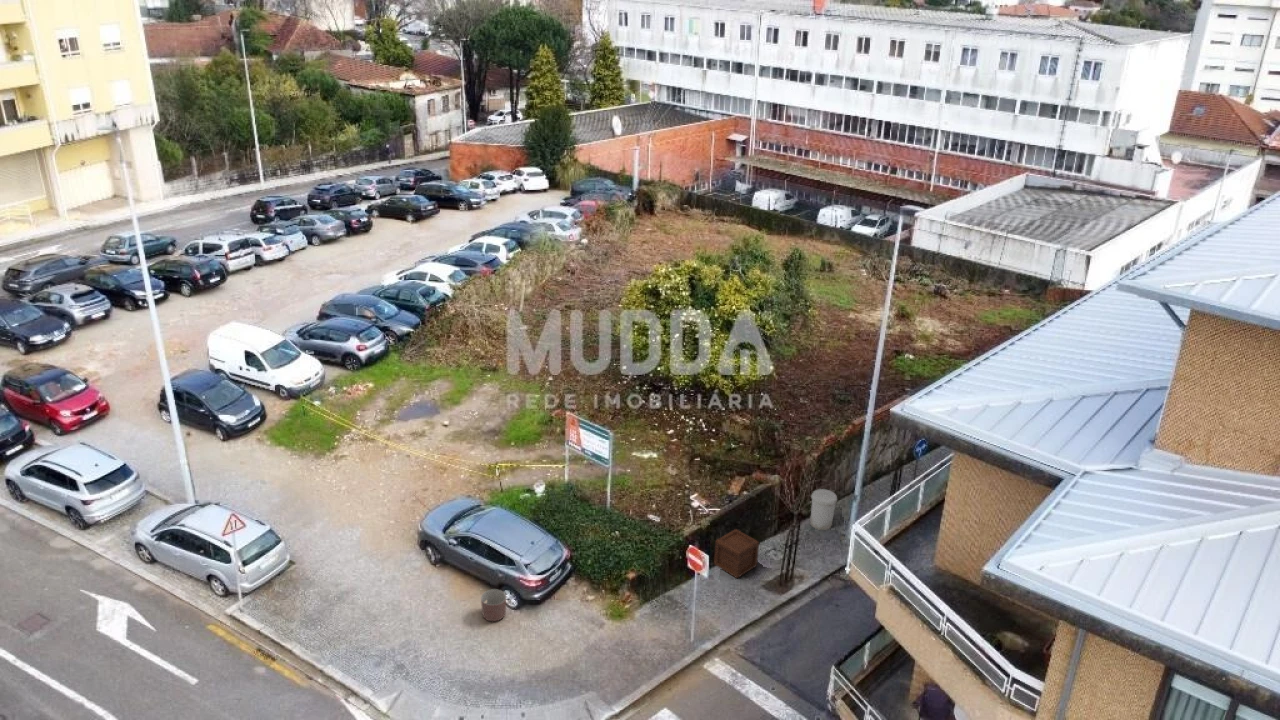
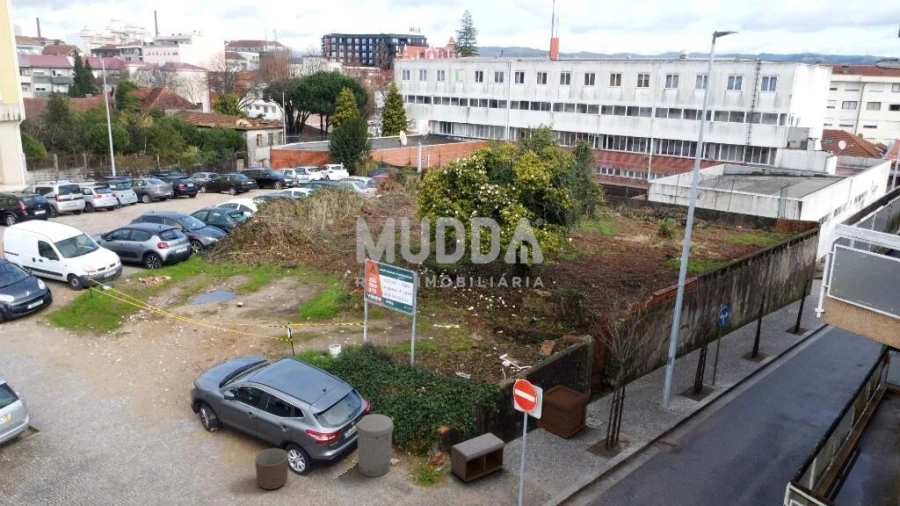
trash can: present [810,489,837,530] -> present [356,414,394,477]
bench: none [634,577,679,618] -> present [451,433,505,482]

